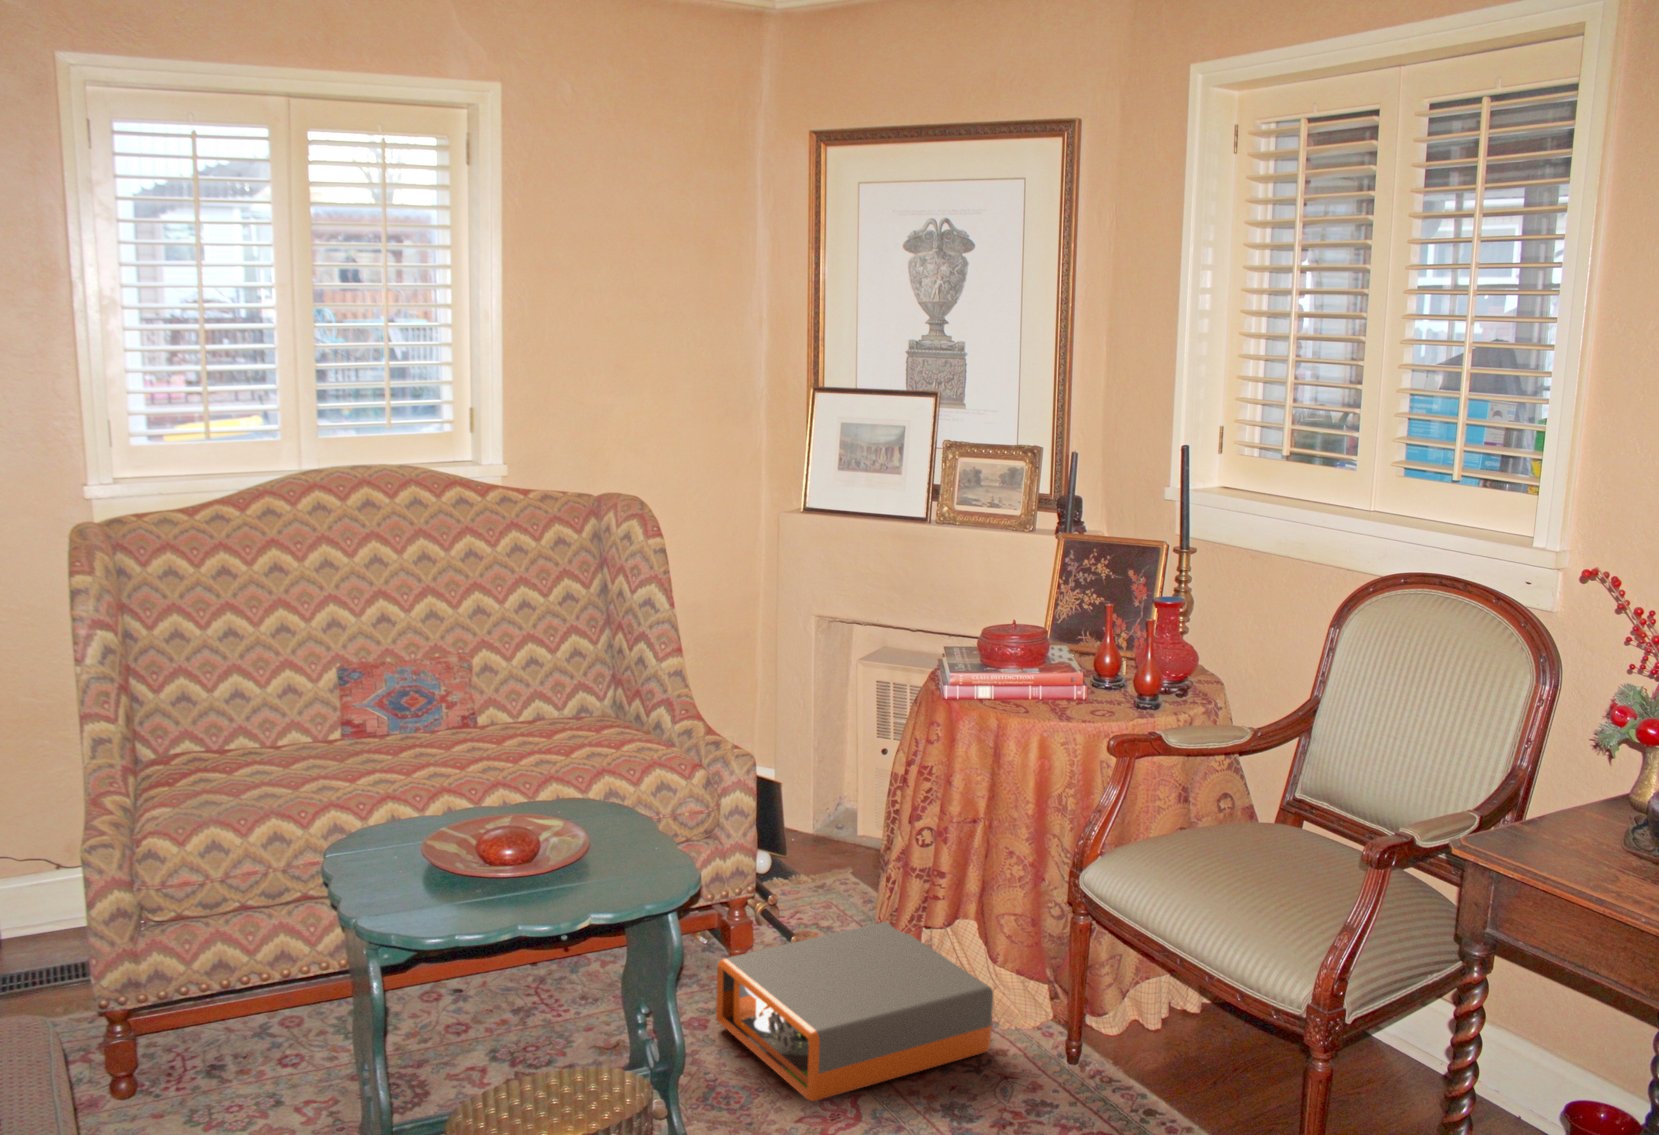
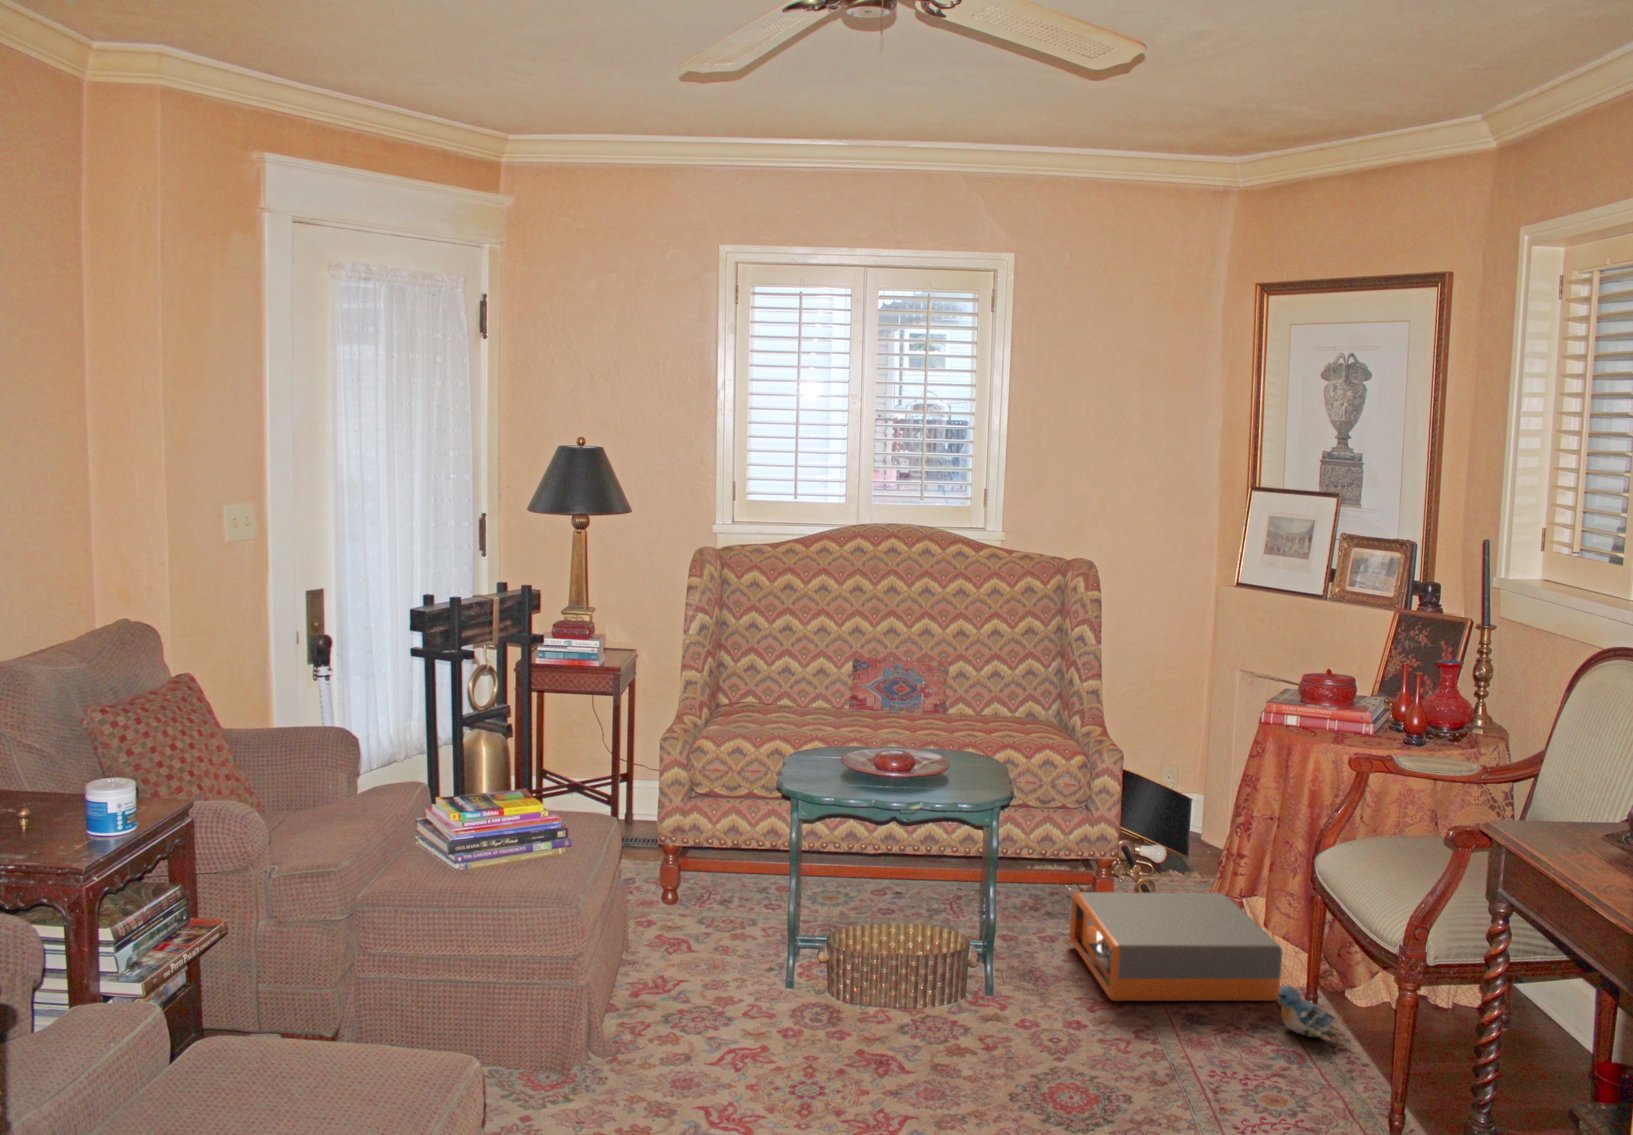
plush toy: none [1004,1038,1080,1095] -> present [1277,985,1338,1037]

